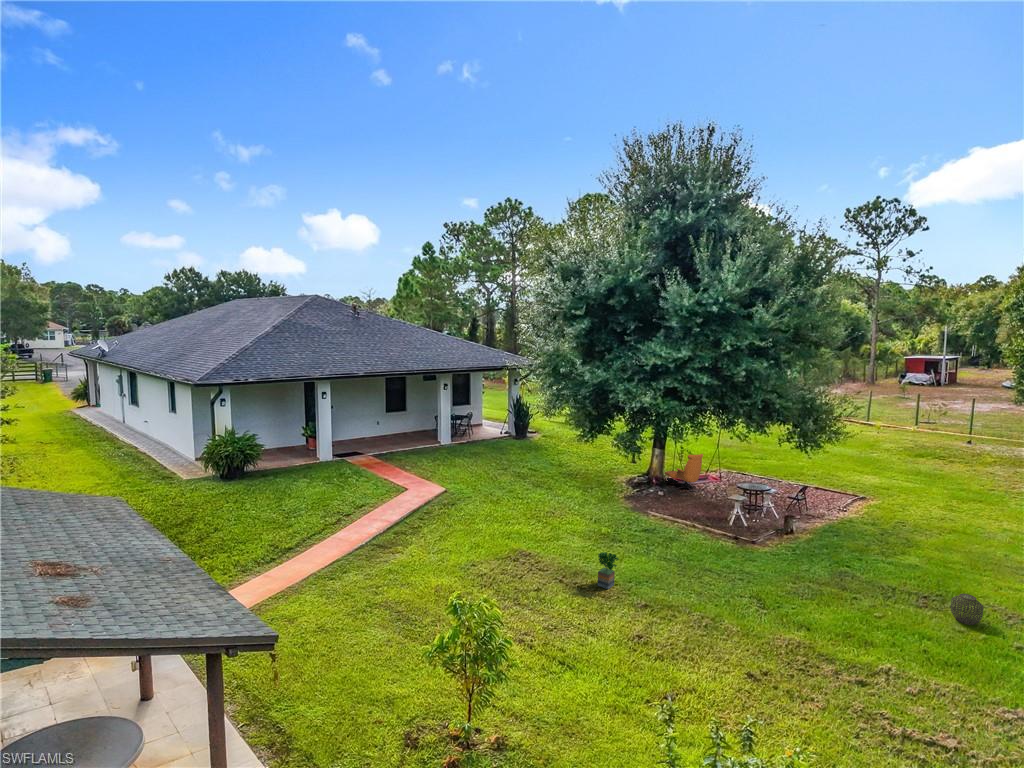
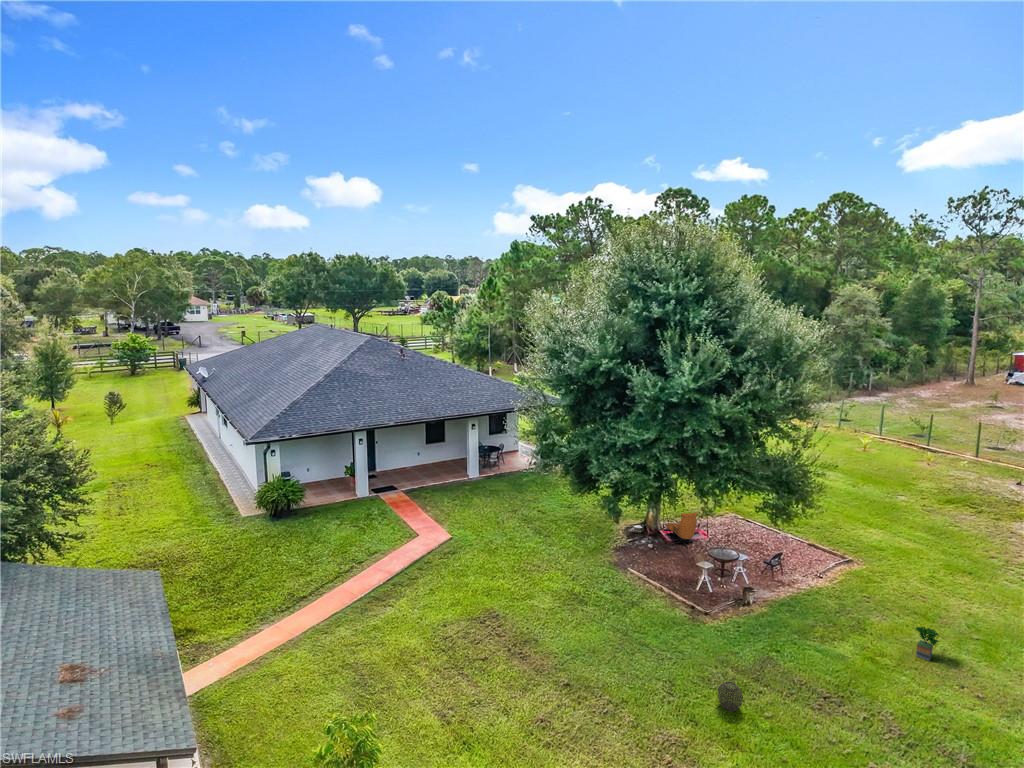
potted tree: present [598,552,619,589] -> present [916,627,938,661]
woven basket: present [951,594,983,625] -> present [718,682,743,712]

